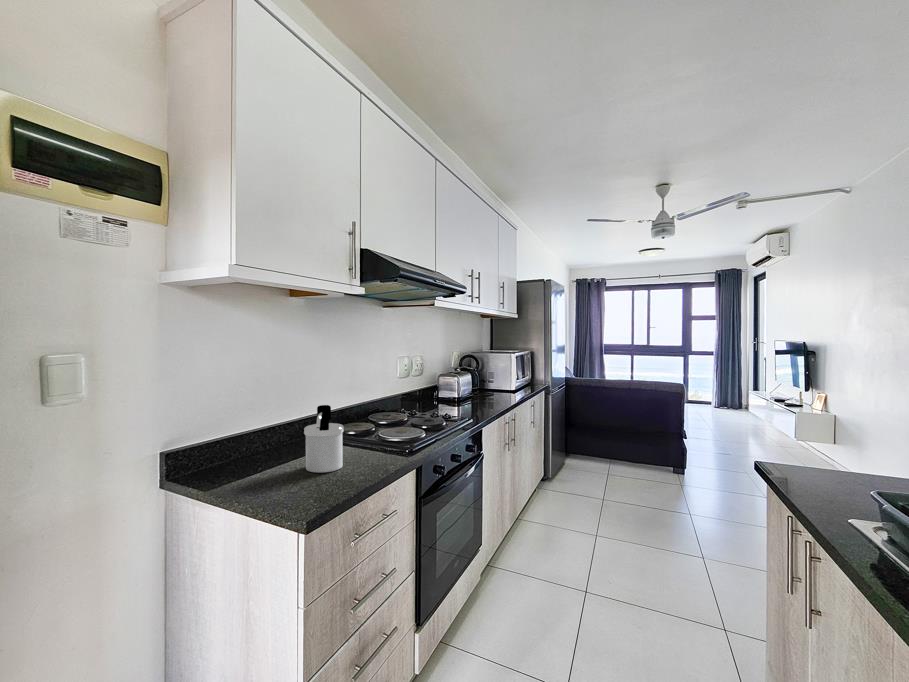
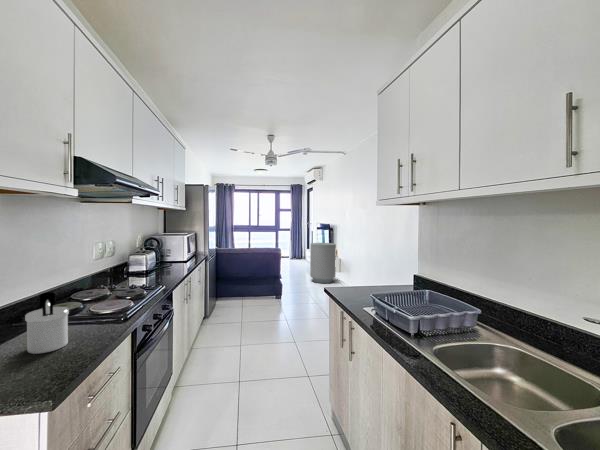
trash can: none [747,376,806,455] -> present [310,243,336,283]

